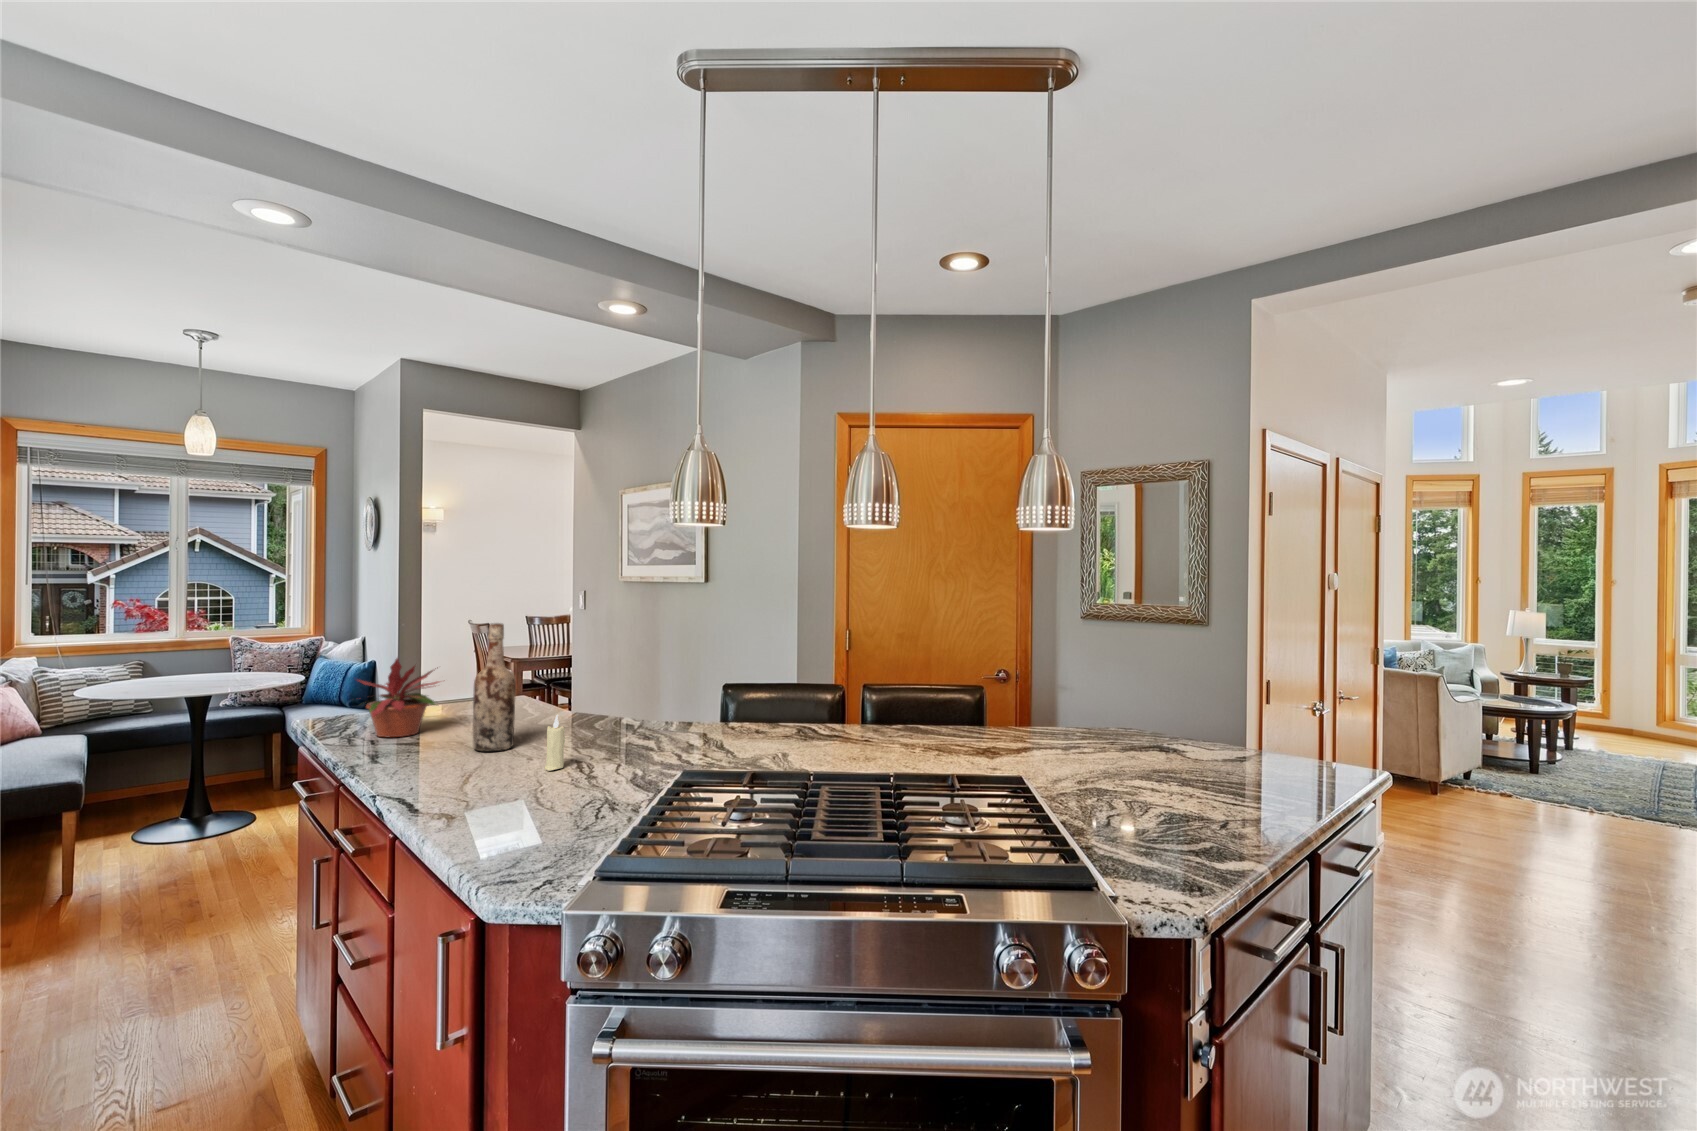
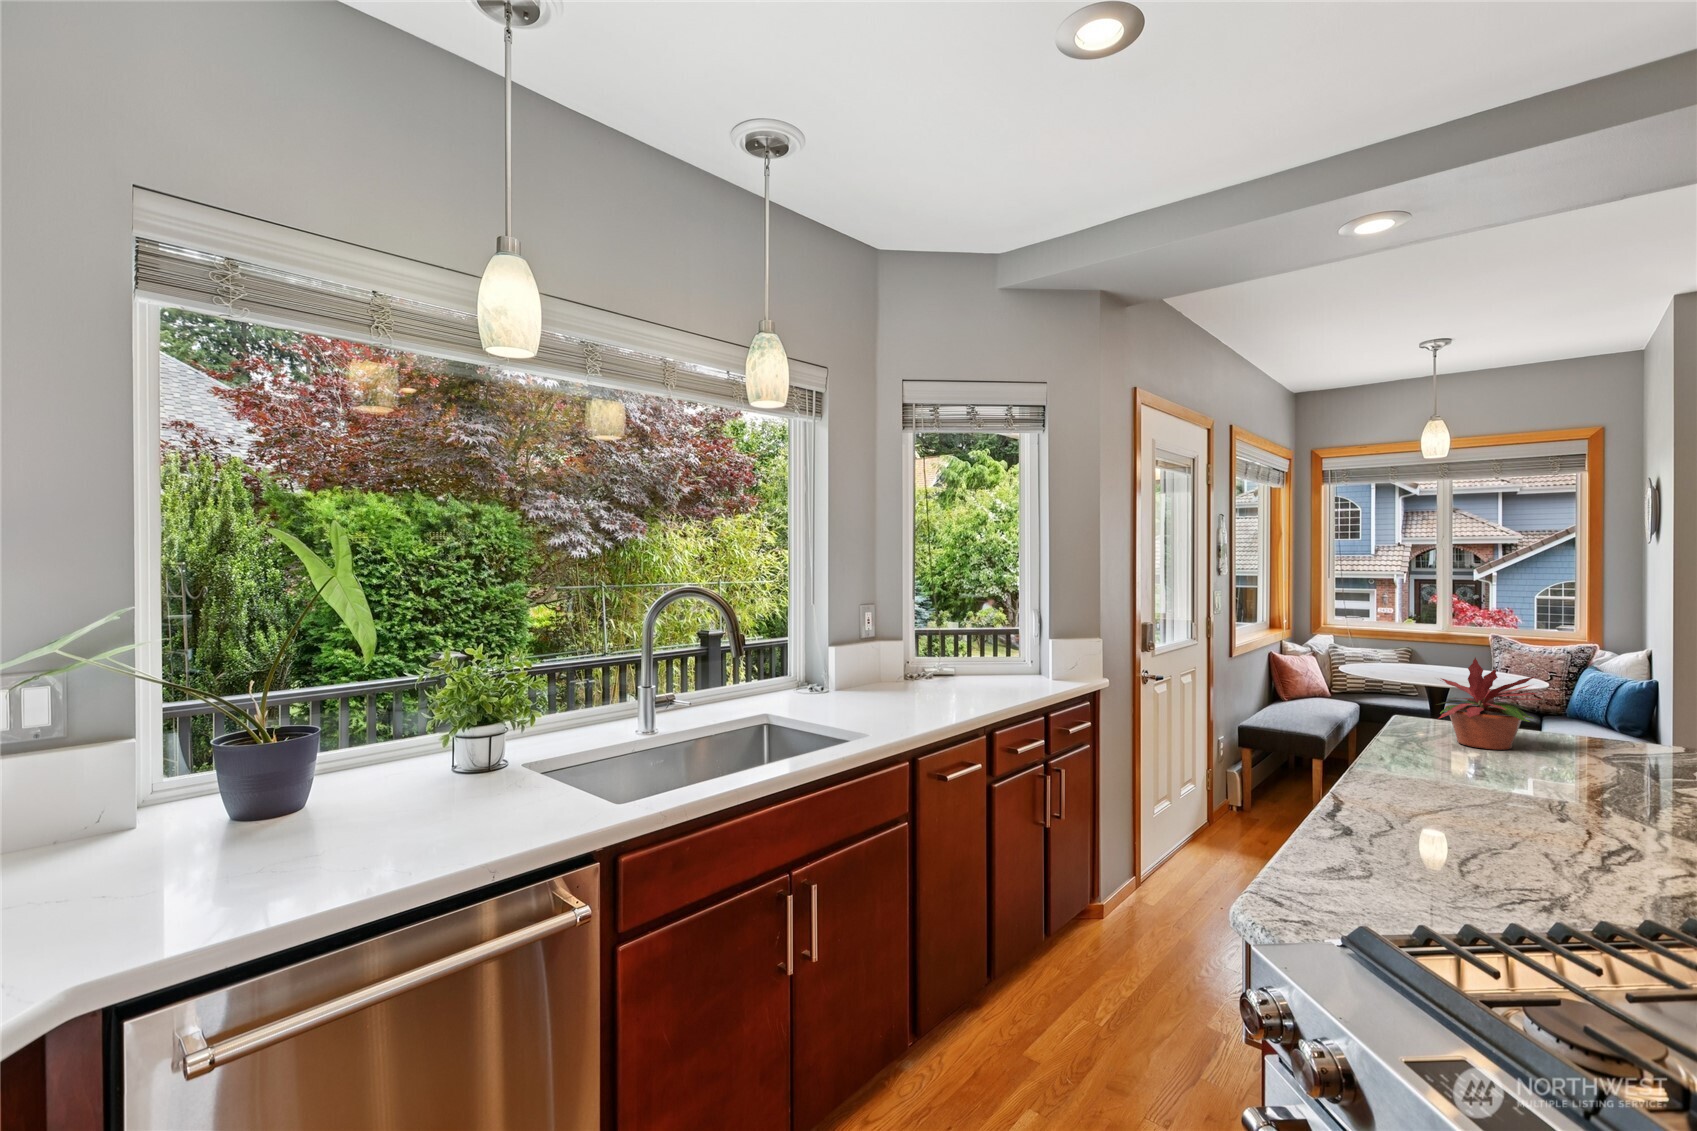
wine bottle: present [473,623,516,751] -> none [1542,627,1609,792]
candle: present [545,715,565,771] -> none [1602,756,1639,833]

